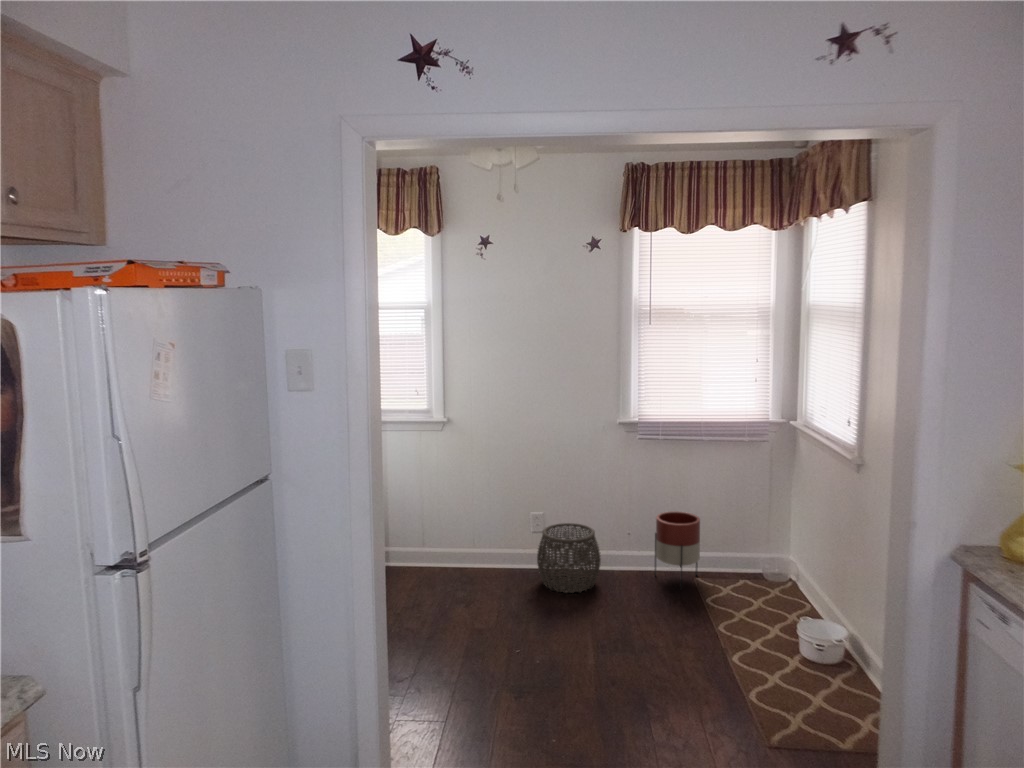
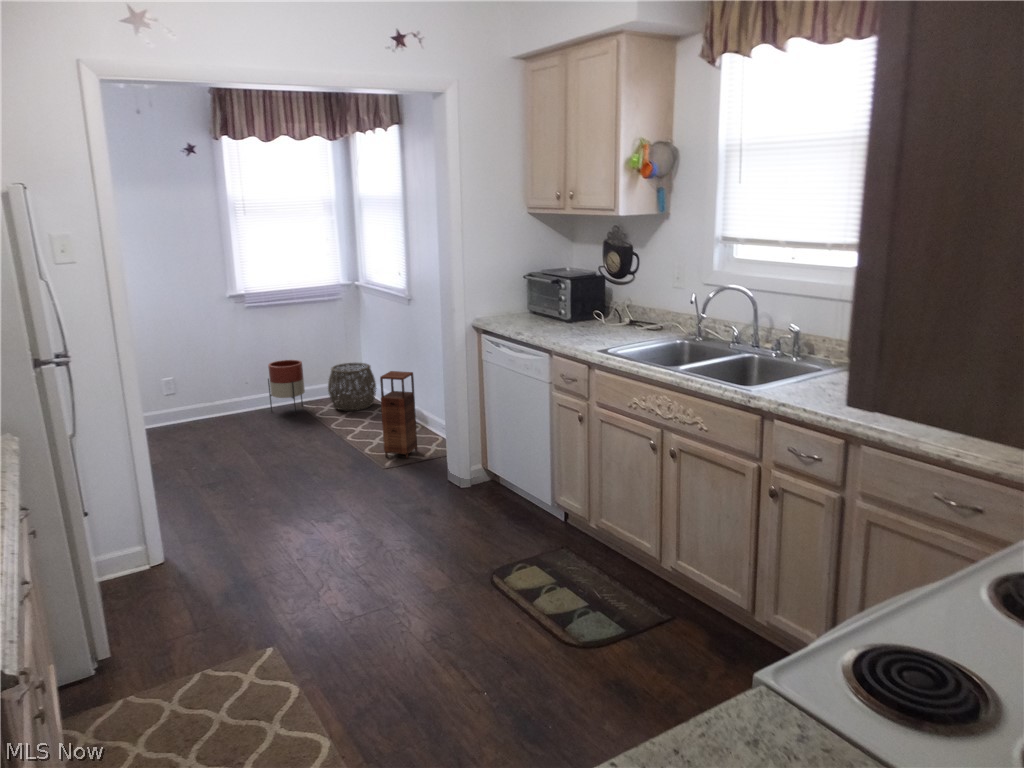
woven basket: present [537,523,601,593] -> present [328,363,376,411]
storage cabinet: none [773,584,838,742] -> present [380,371,417,459]

